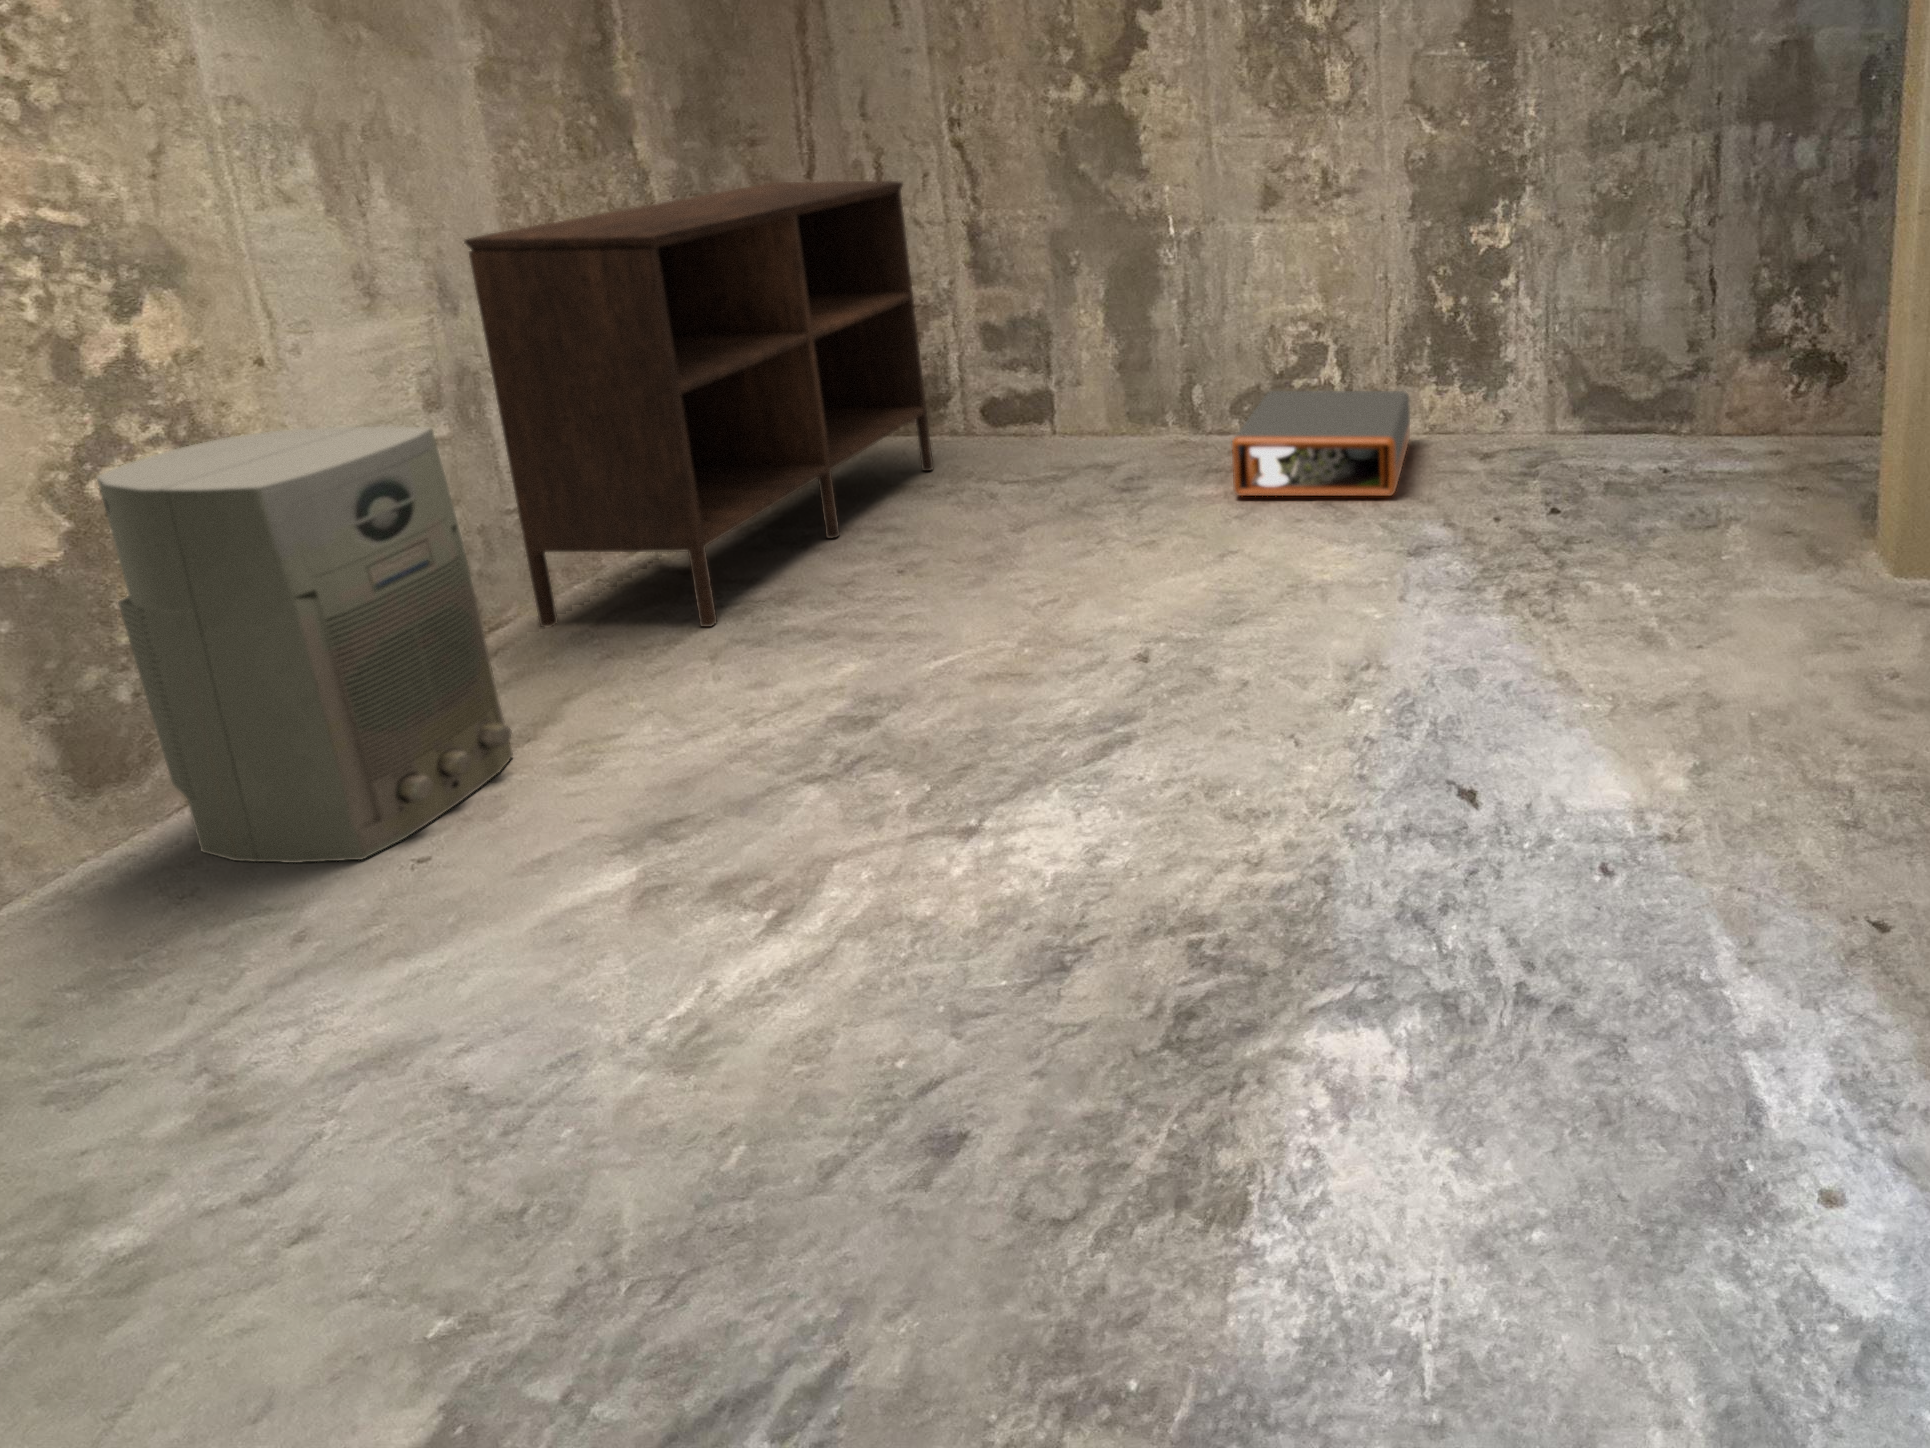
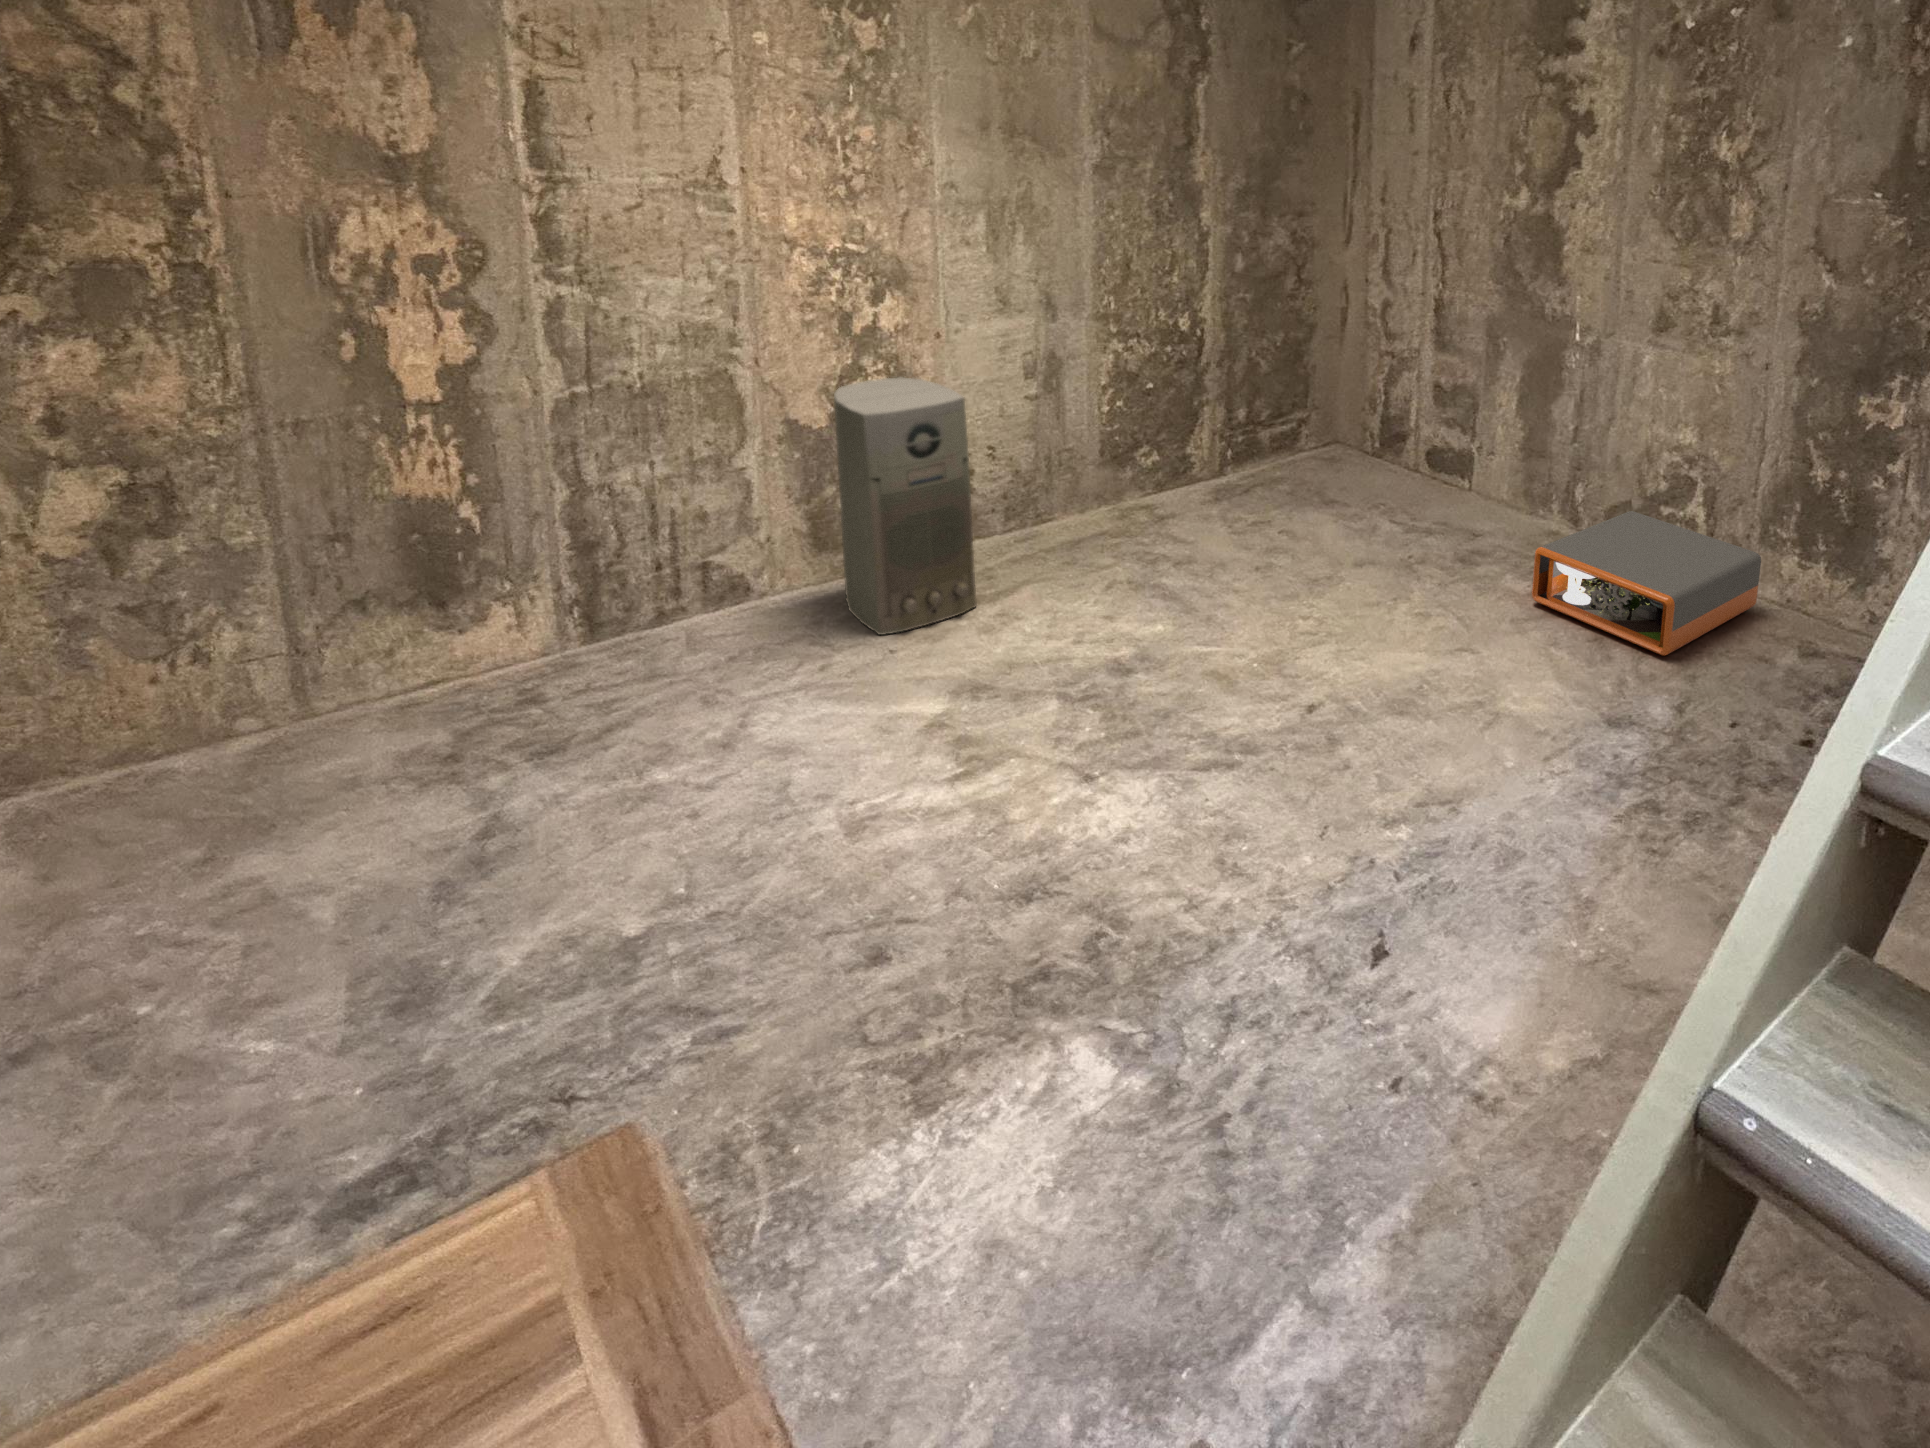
shelving unit: present [464,181,933,627] -> none [1058,248,1370,565]

